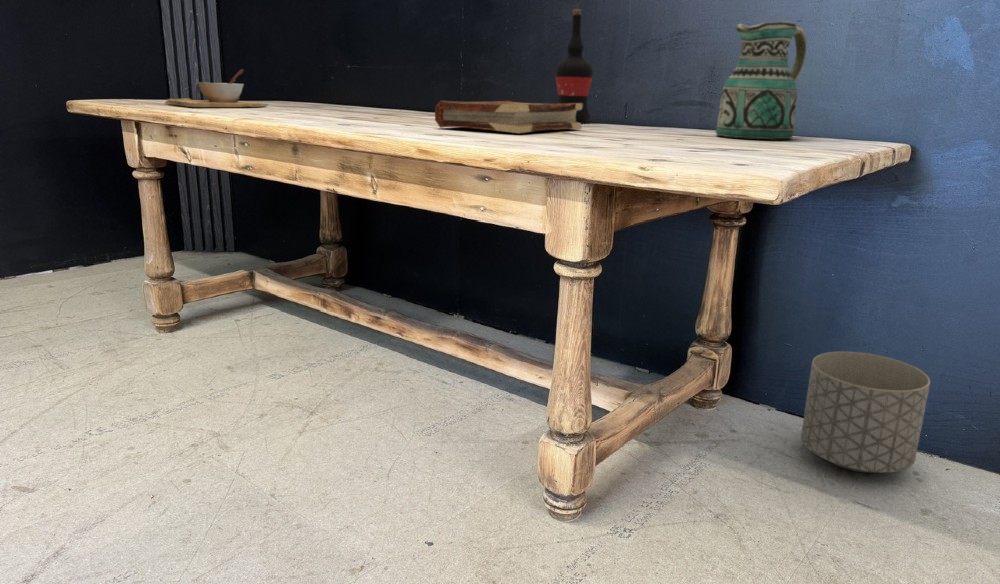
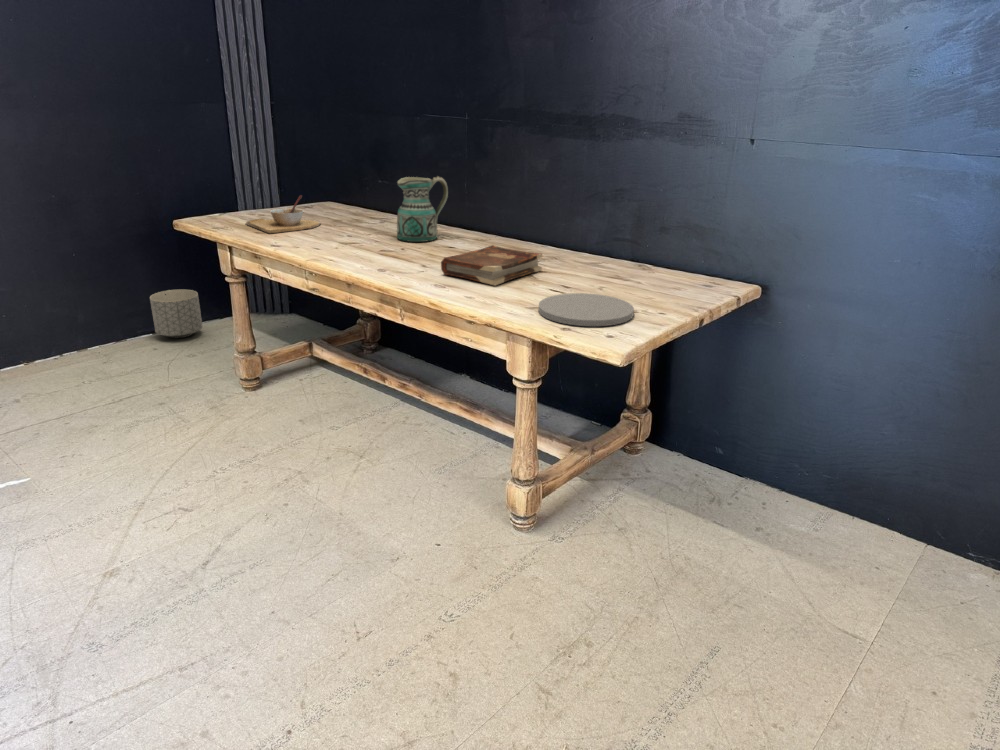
wine bottle: present [555,9,593,122] -> none [528,174,556,253]
ceramic pitcher: present [716,22,807,139] -> present [397,177,448,242]
plate: none [598,134,756,156] -> present [539,293,634,326]
planter: present [801,351,930,473] -> present [150,289,202,338]

